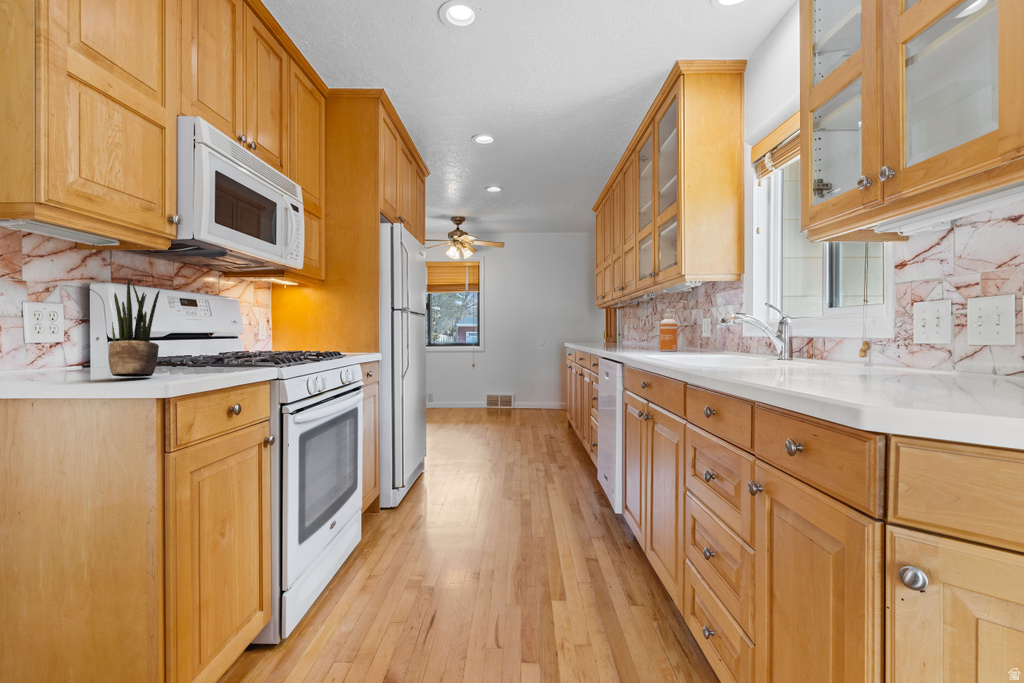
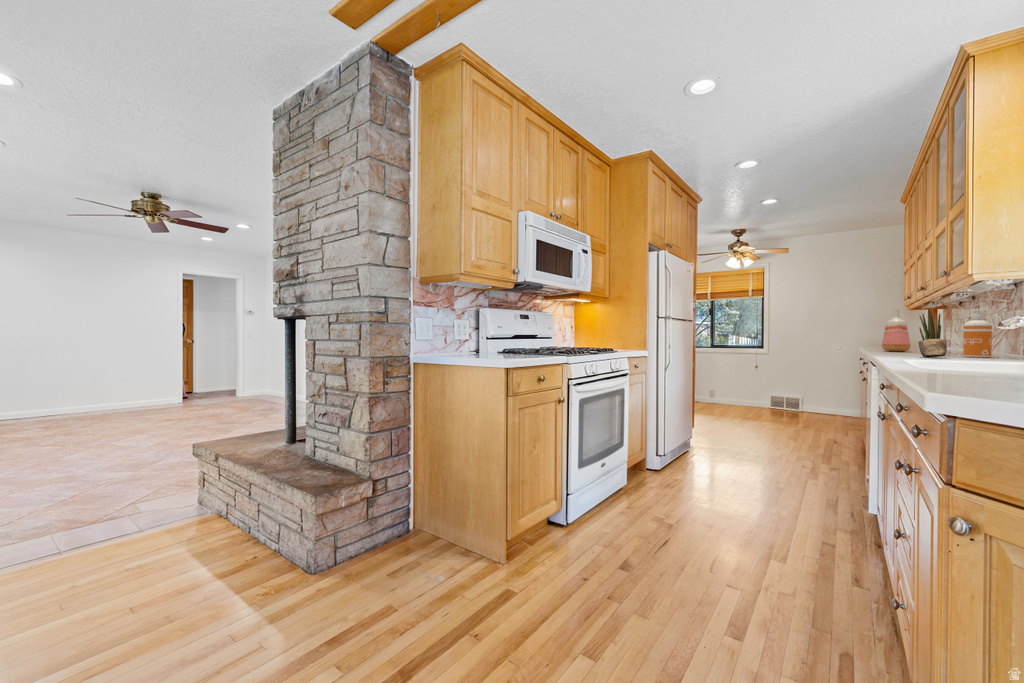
potted plant: present [109,280,160,377] -> present [918,310,947,357]
vase: none [595,307,614,347] -> present [882,308,910,352]

